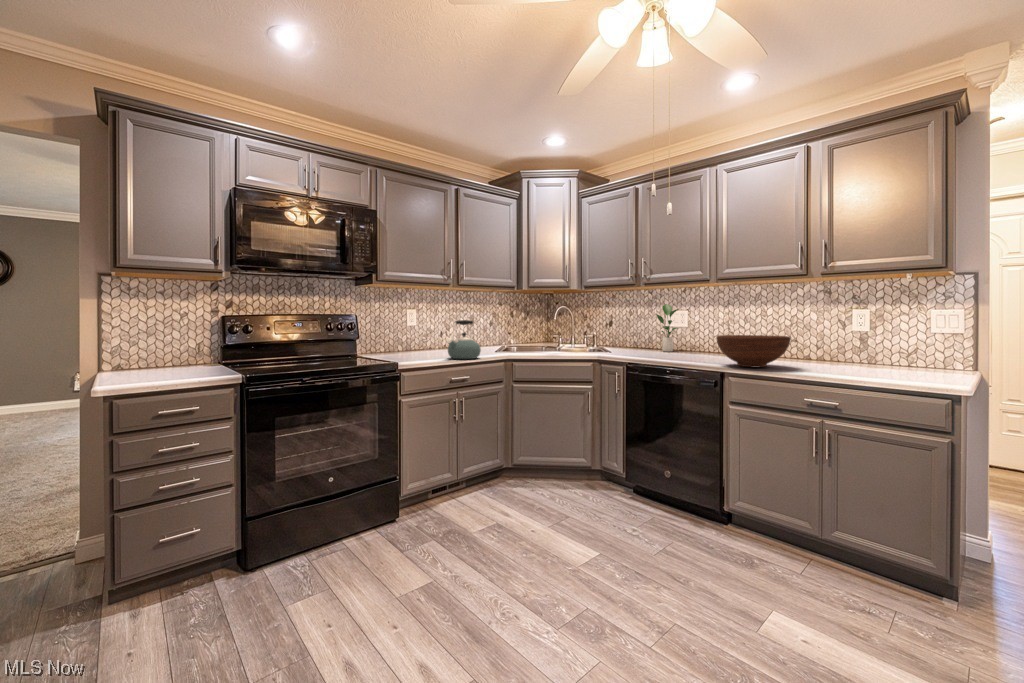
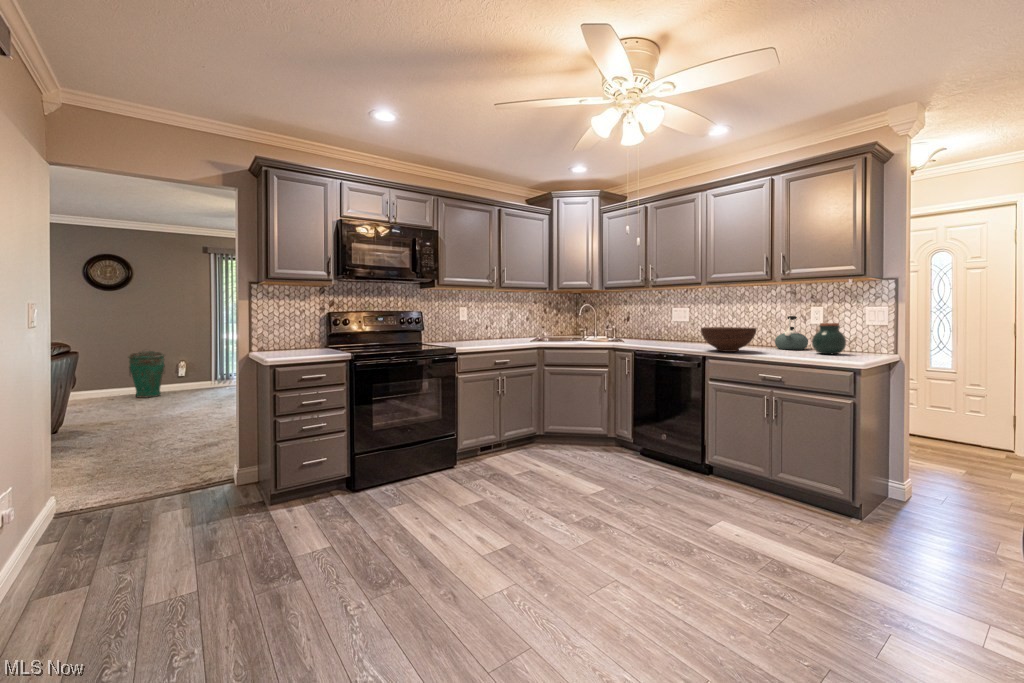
potted plant: present [656,304,678,352] -> none [660,302,680,342]
kettle: present [447,320,481,359] -> present [775,316,808,350]
jar: none [862,330,909,371] -> present [812,323,846,354]
trash can: none [11,361,62,419] -> present [128,351,165,398]

